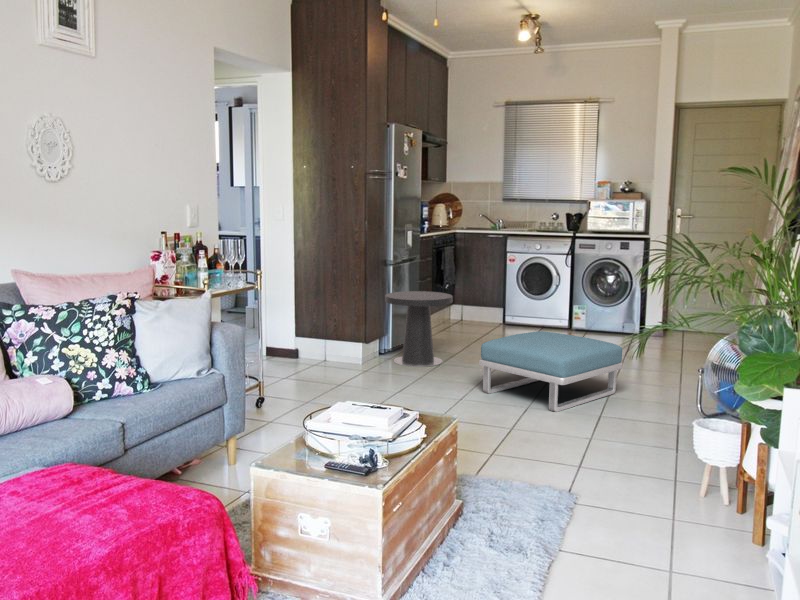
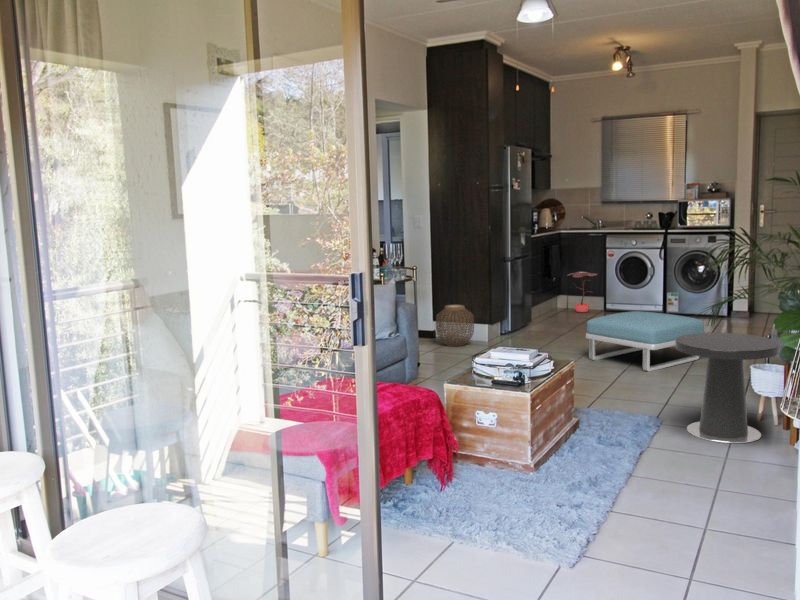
potted plant: none [462,279,497,326] -> present [567,272,598,312]
side table: present [385,291,453,367] -> present [675,333,779,443]
woven basket: none [296,318,344,371] -> present [436,305,474,346]

